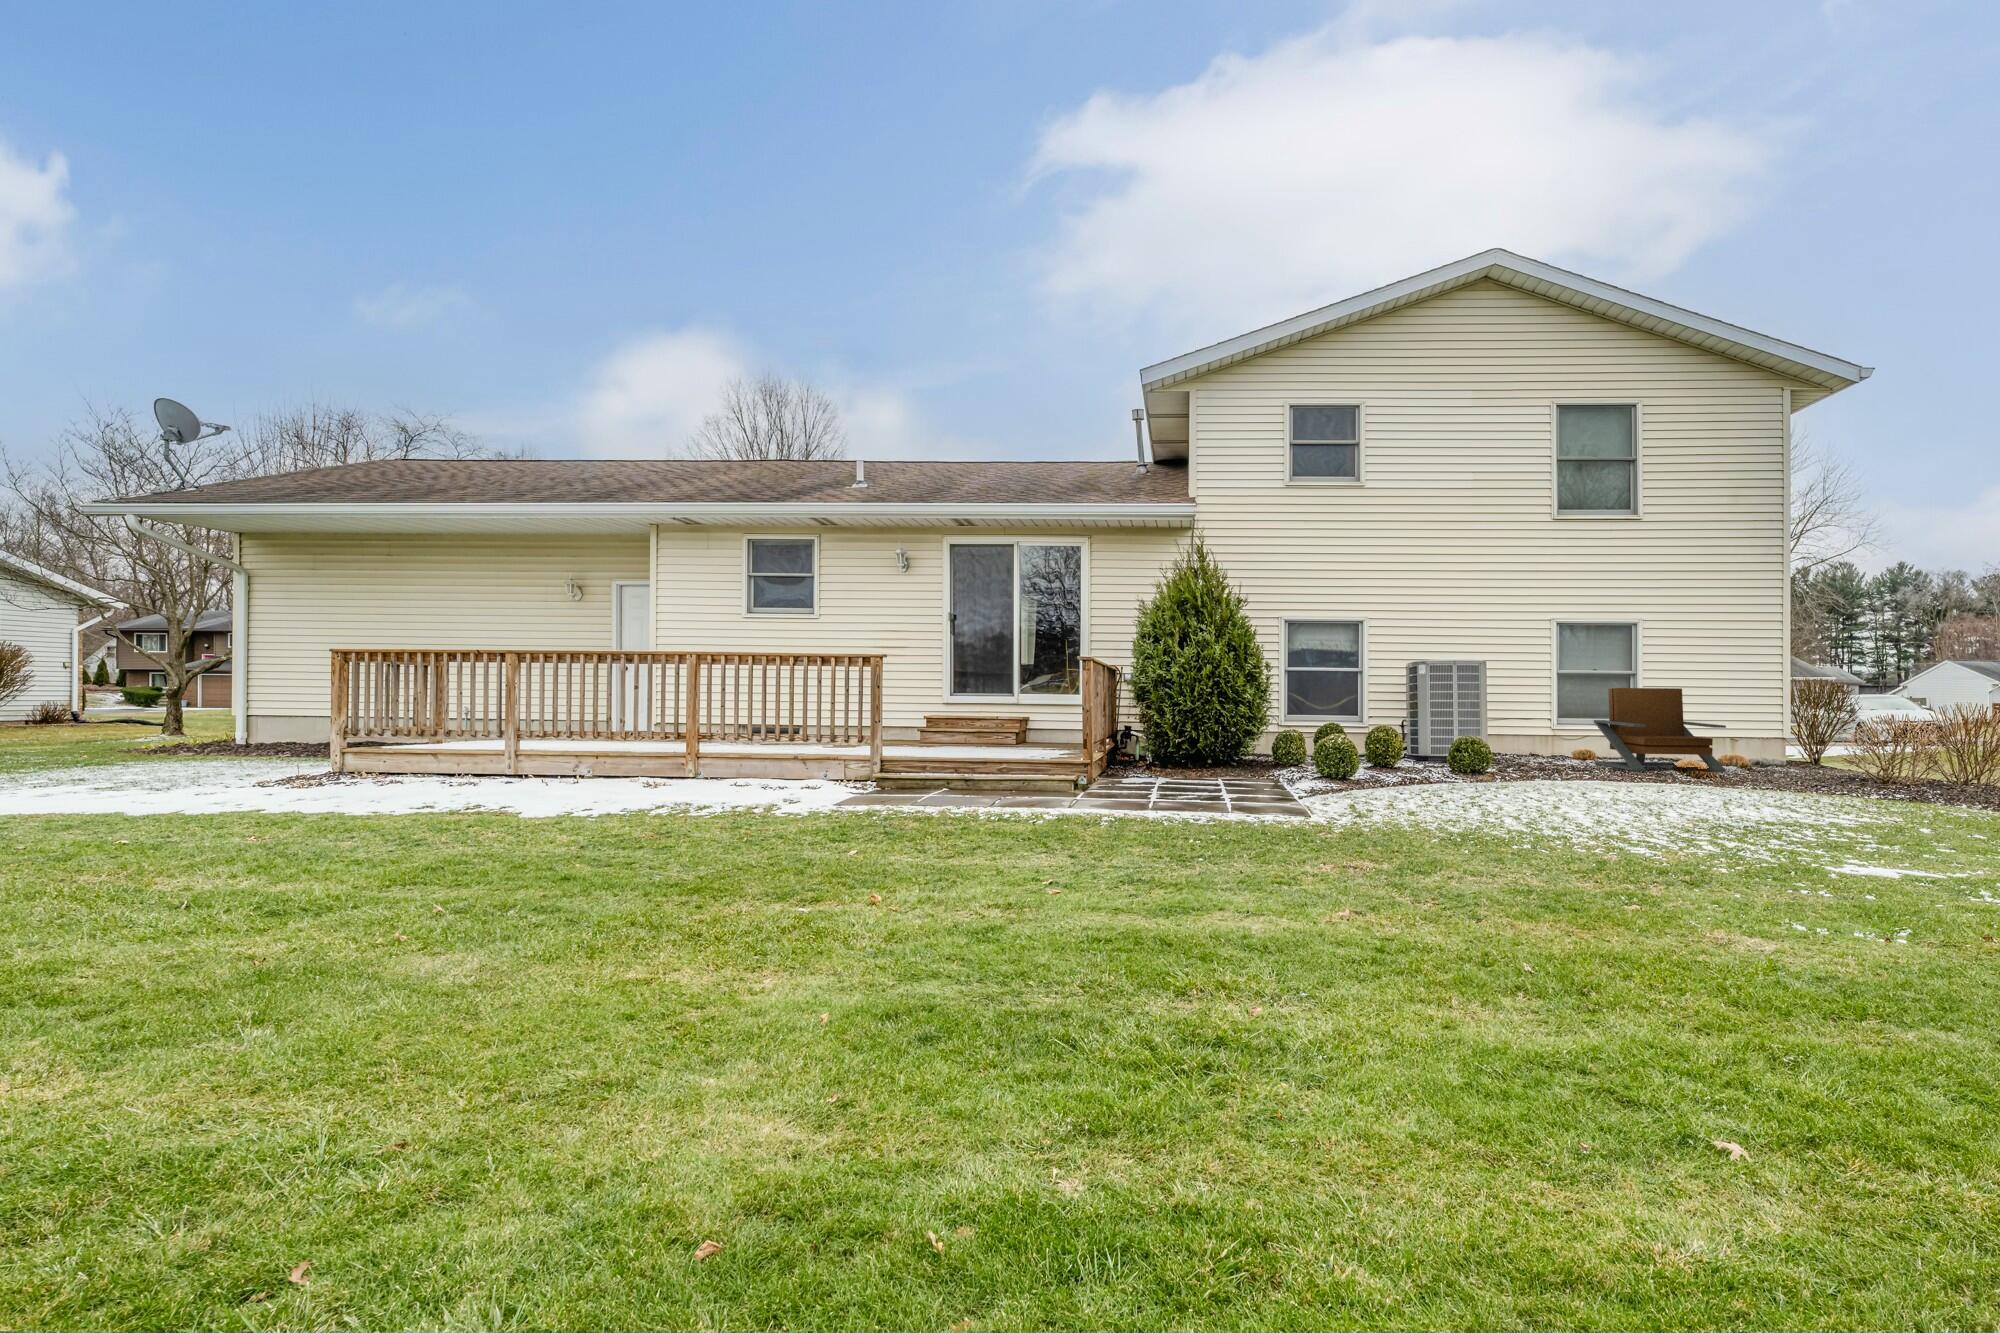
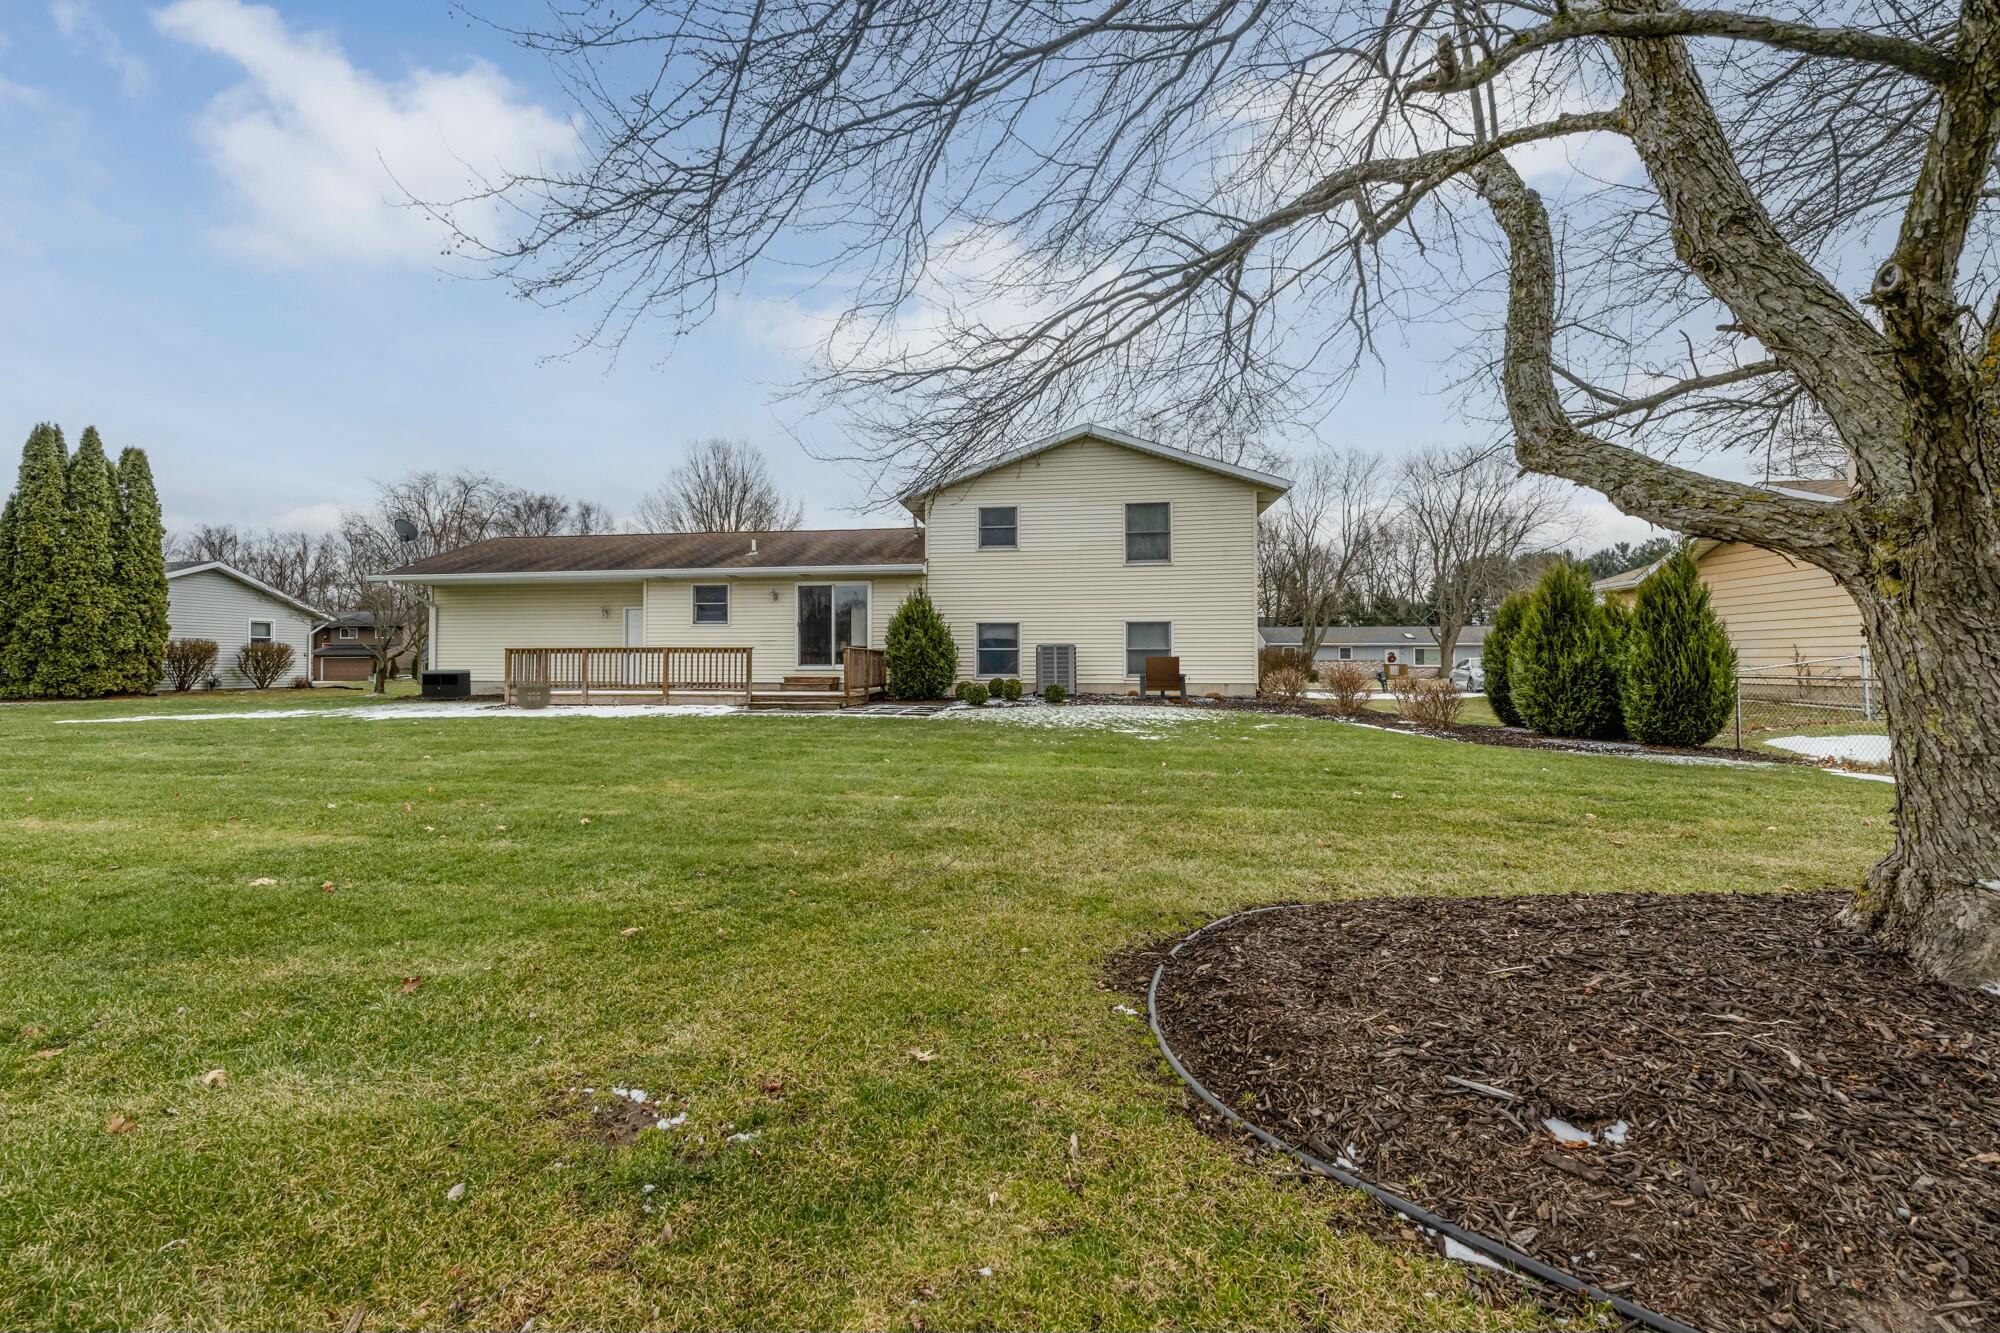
storage bench: none [208,692,310,749] -> present [421,670,471,700]
side table: none [369,726,447,780] -> present [516,684,551,709]

